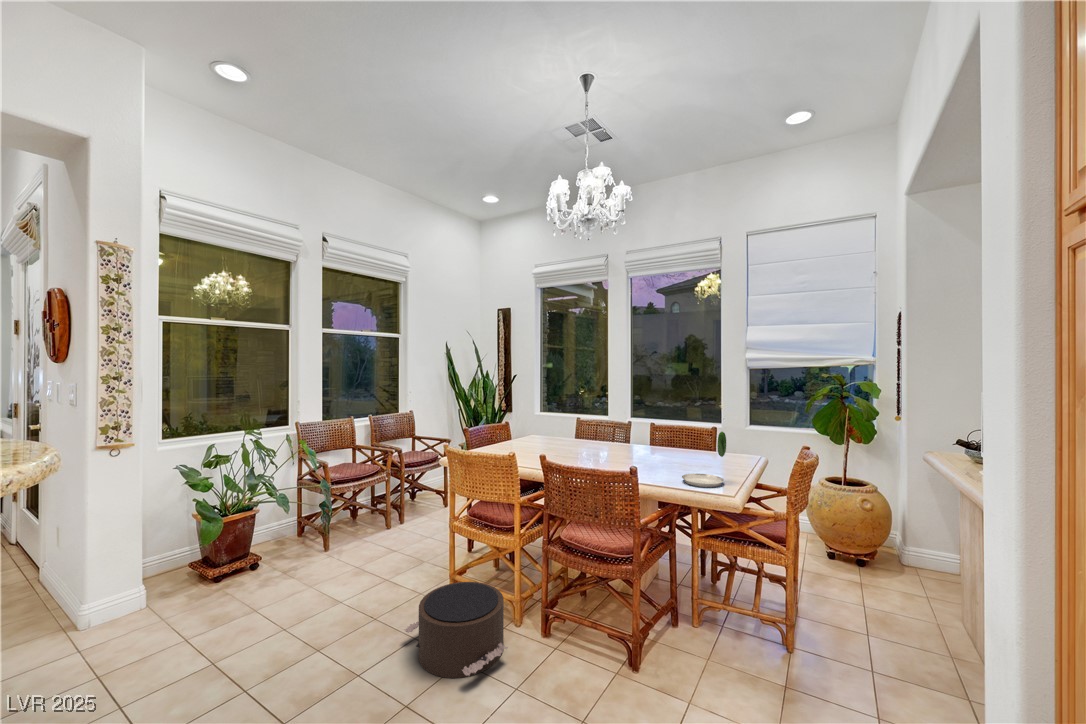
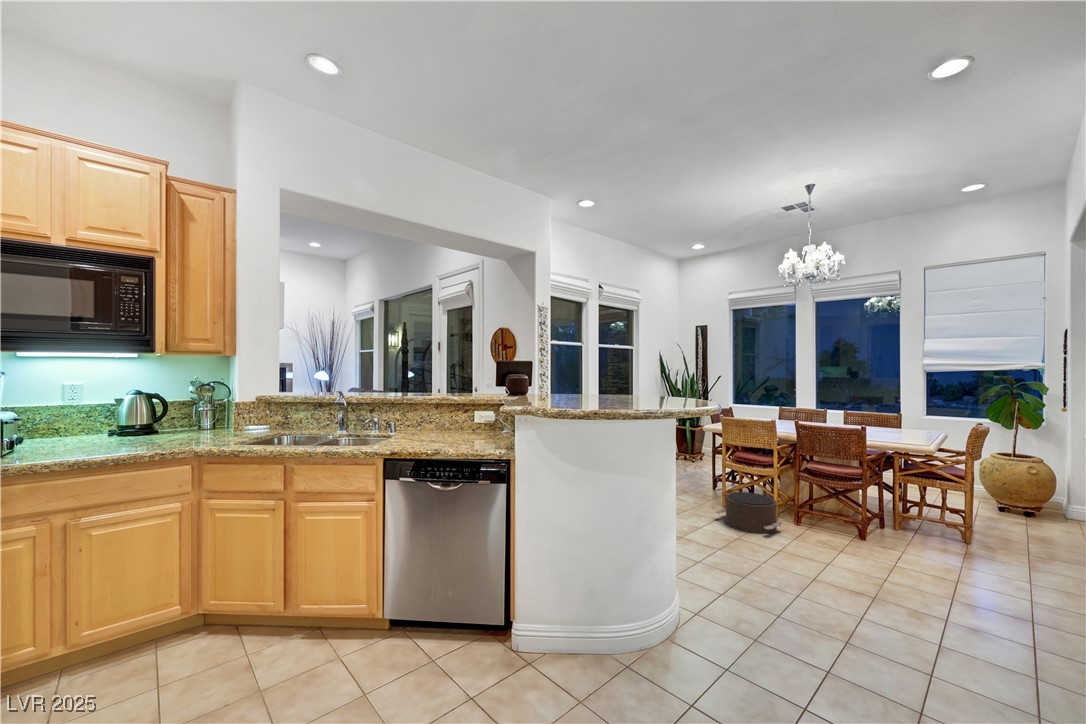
plate: present [682,432,726,487] -> none [889,410,922,442]

